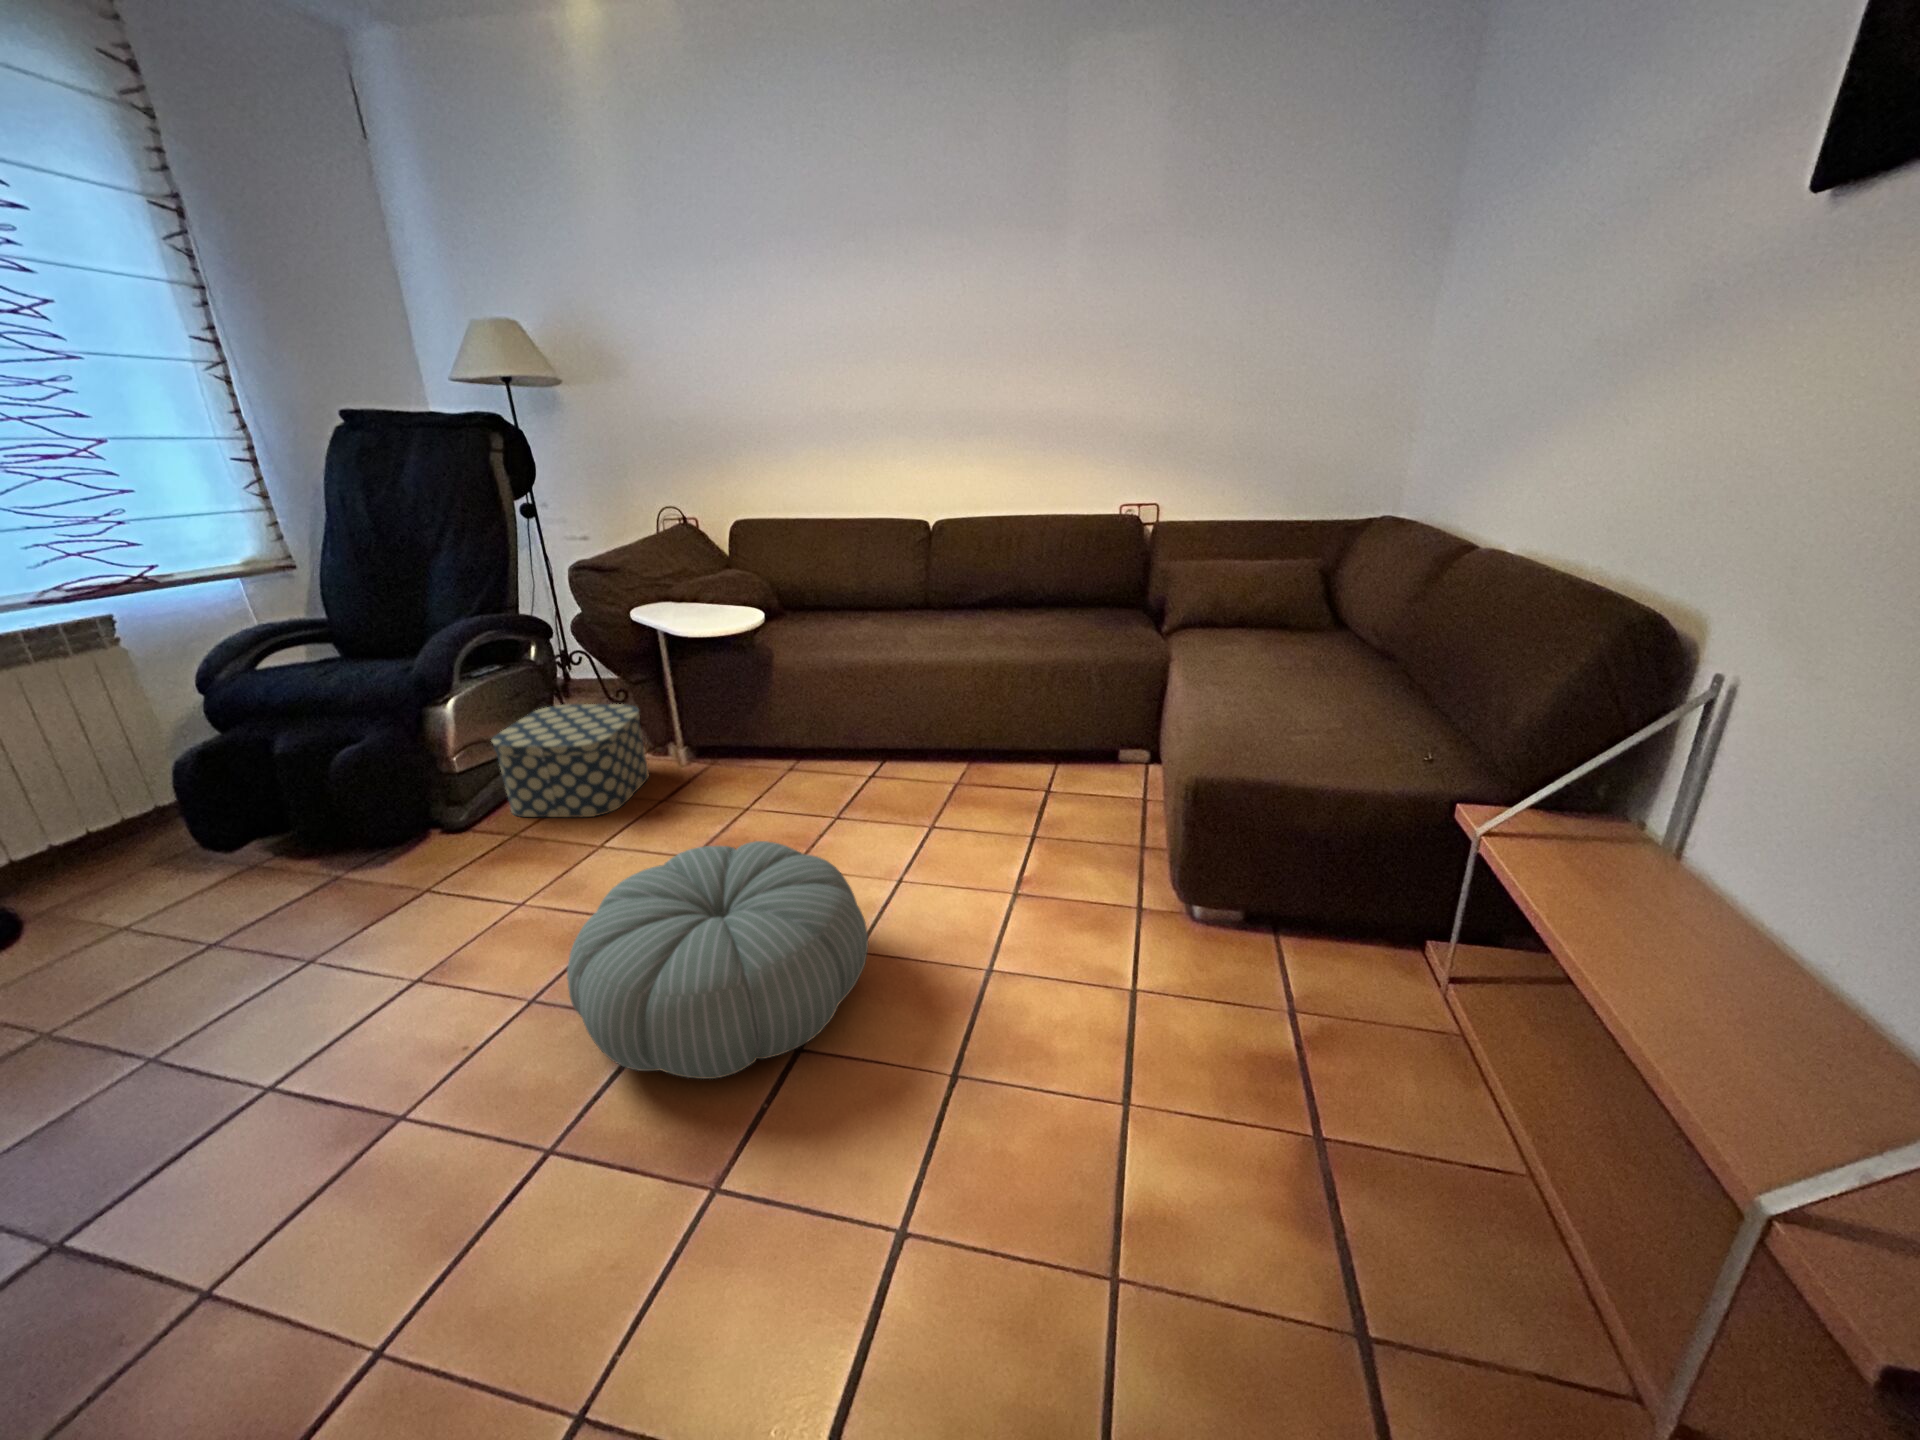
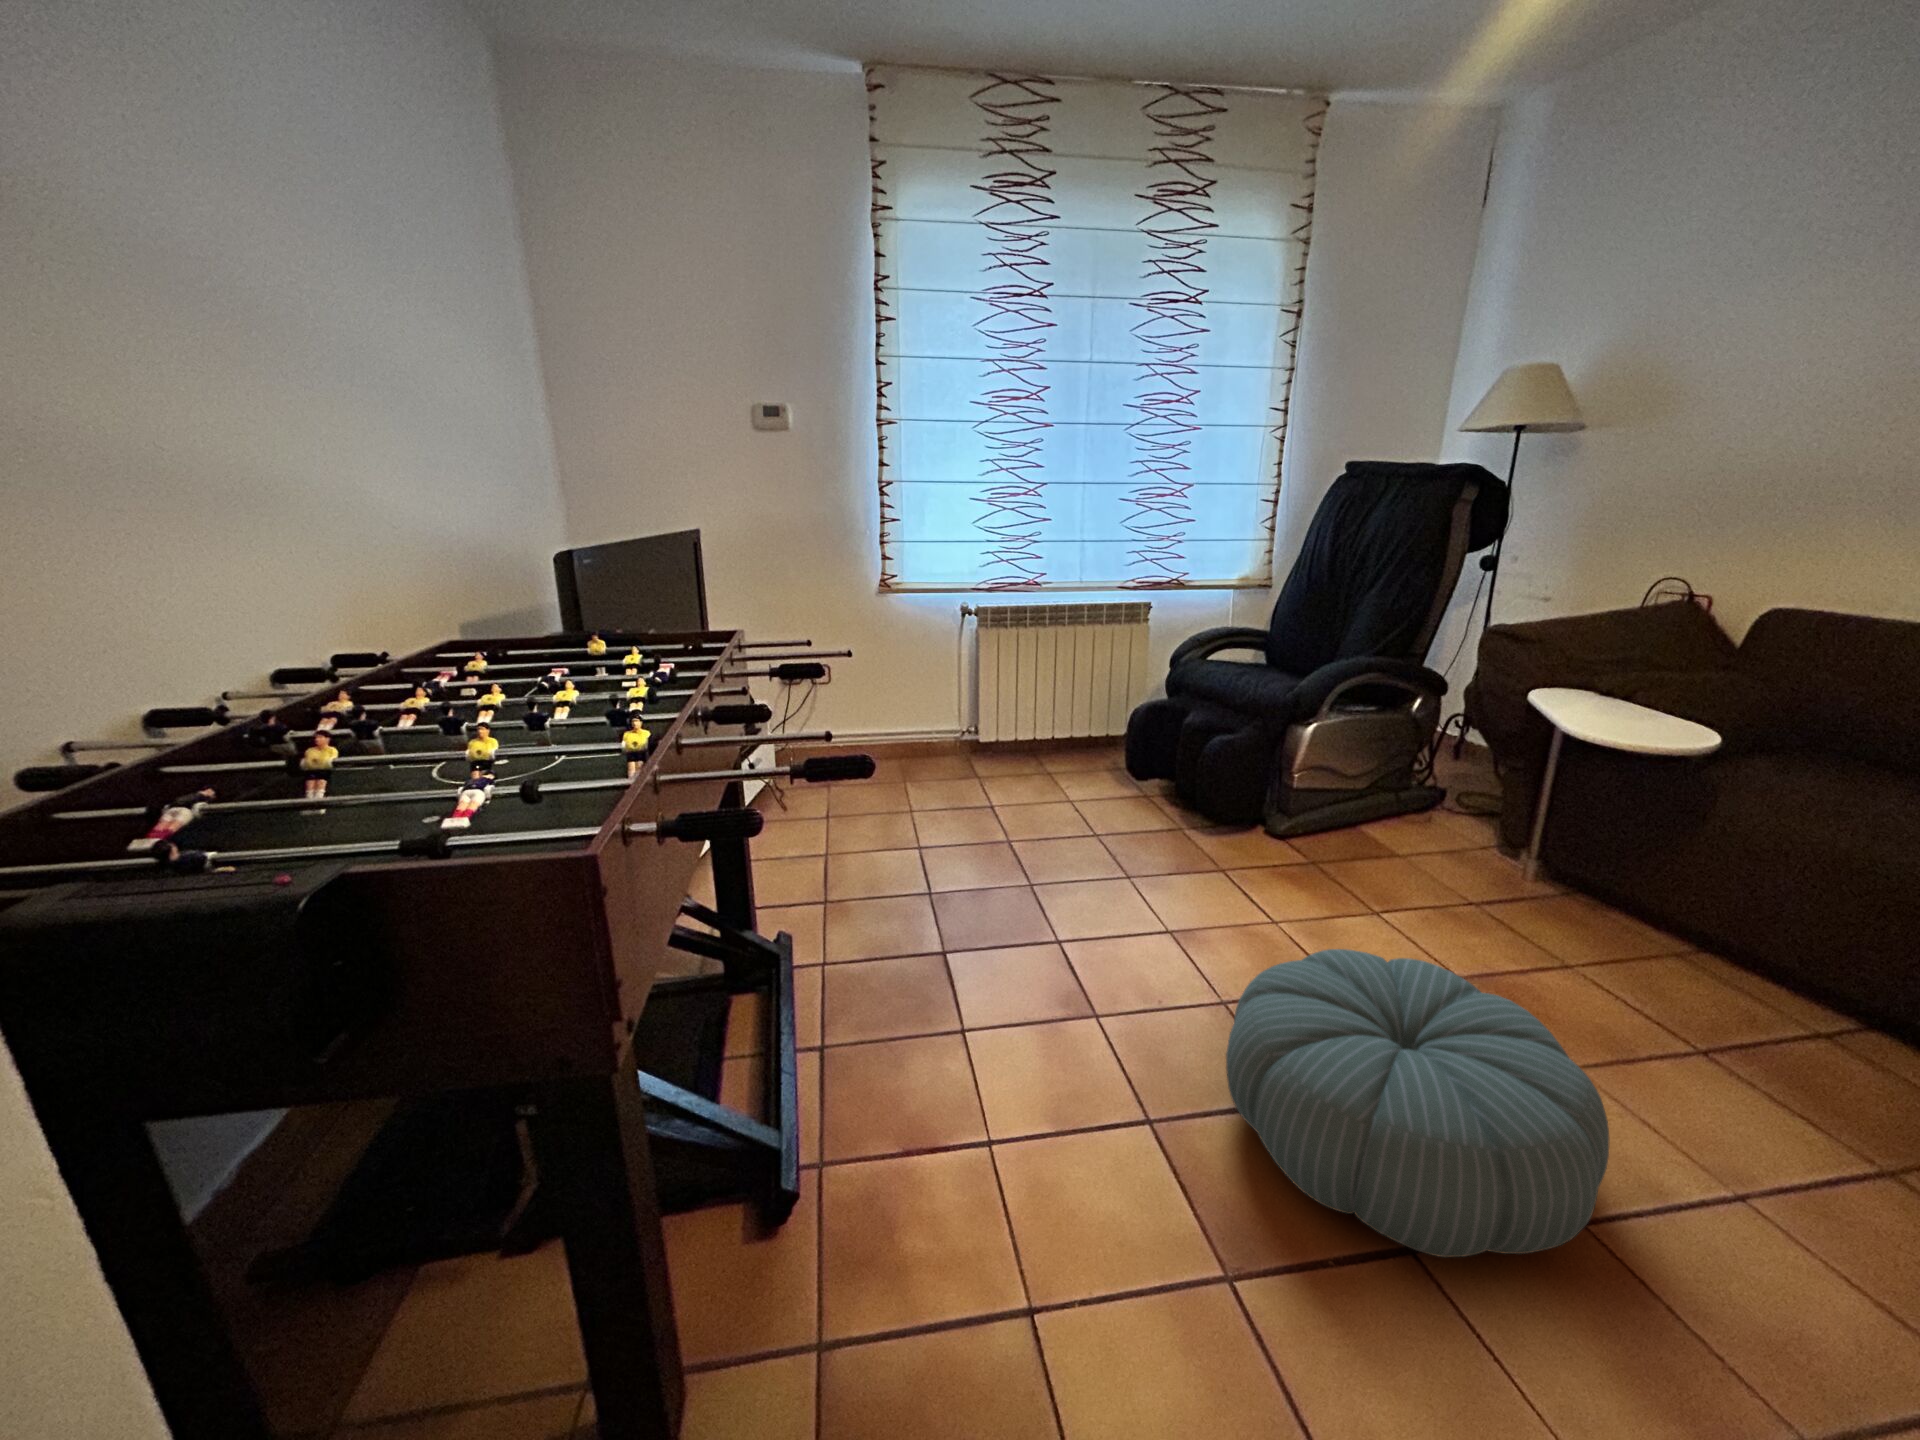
storage box: present [492,704,649,817] -> none [1324,760,1497,888]

